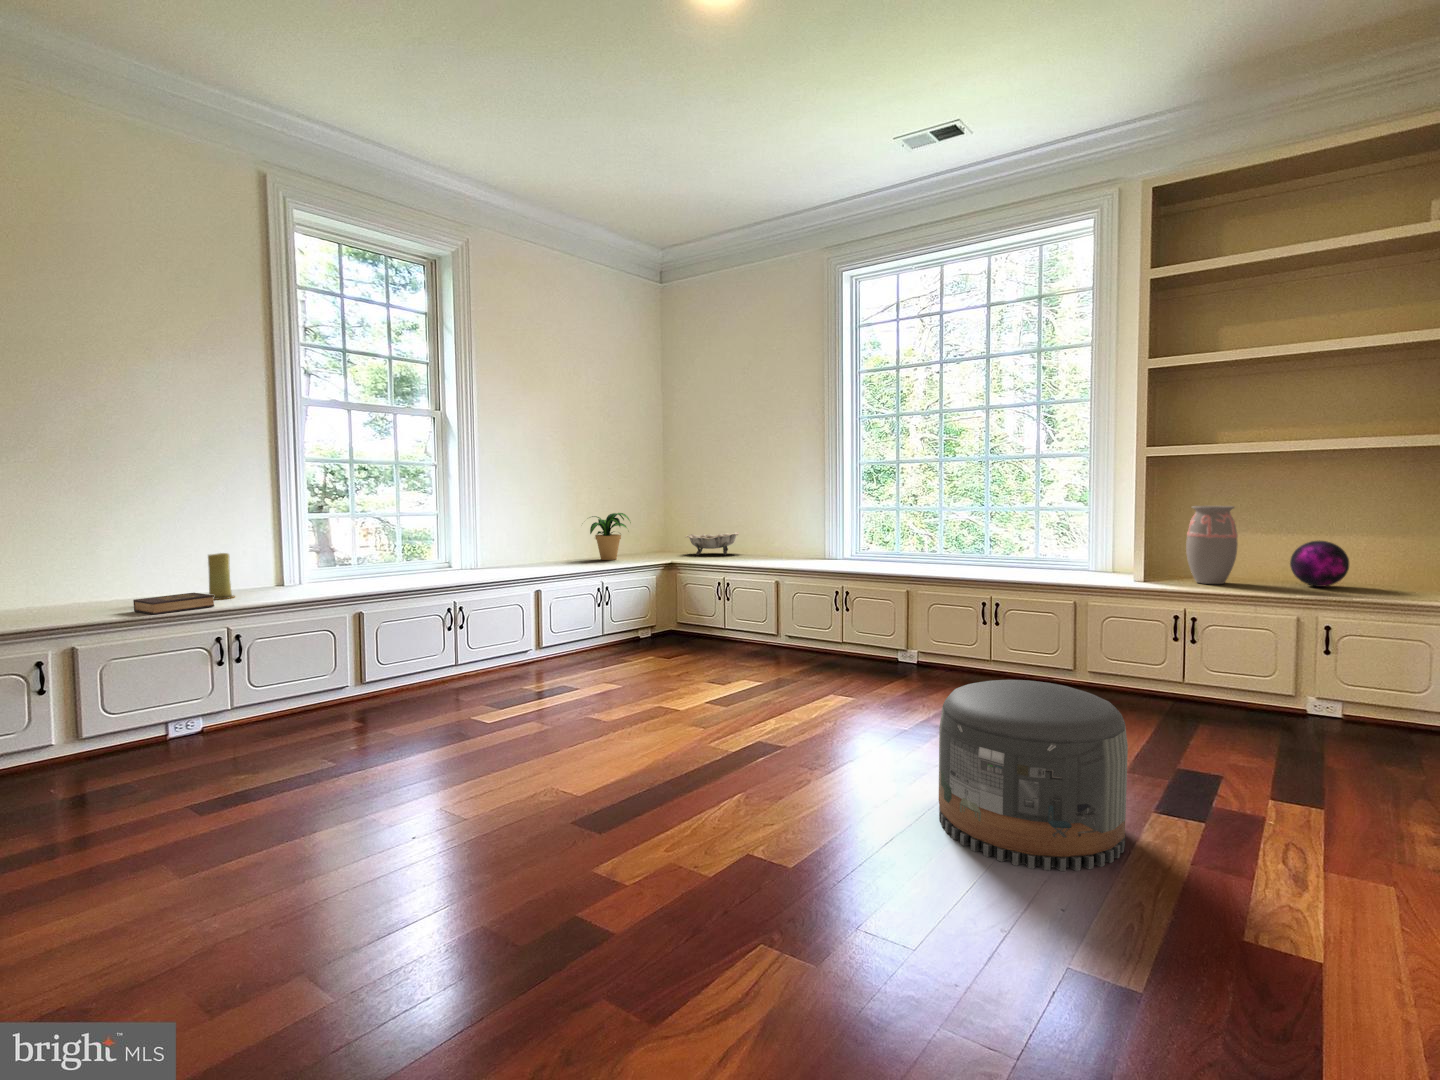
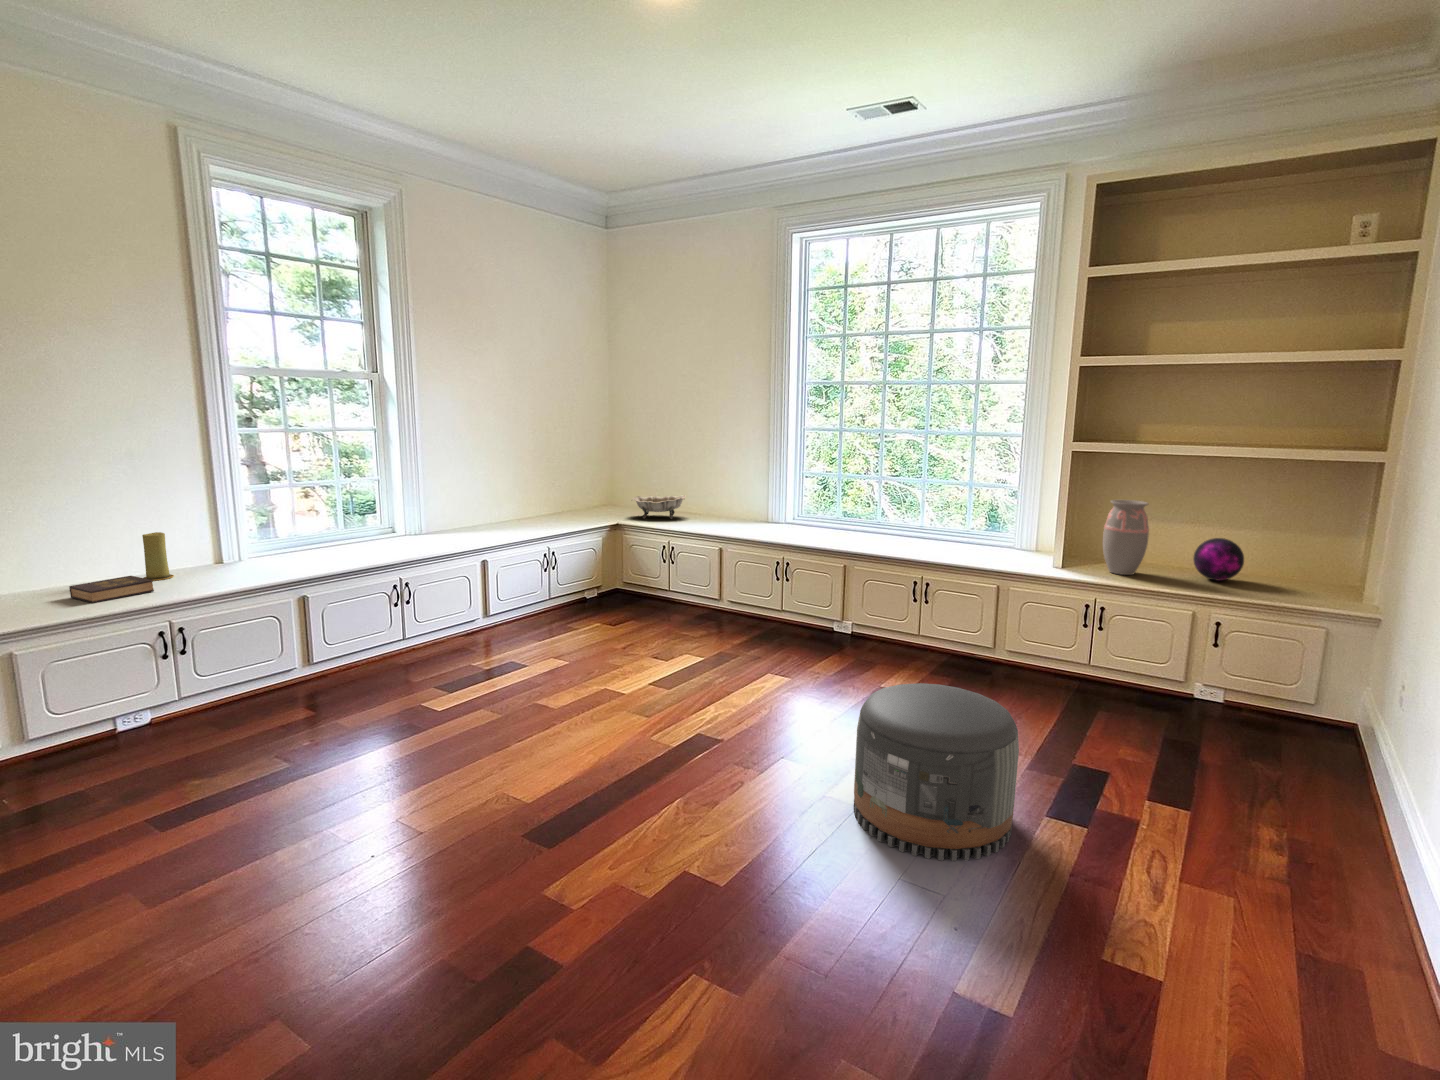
potted plant: present [590,513,631,560] -> none [526,476,577,524]

